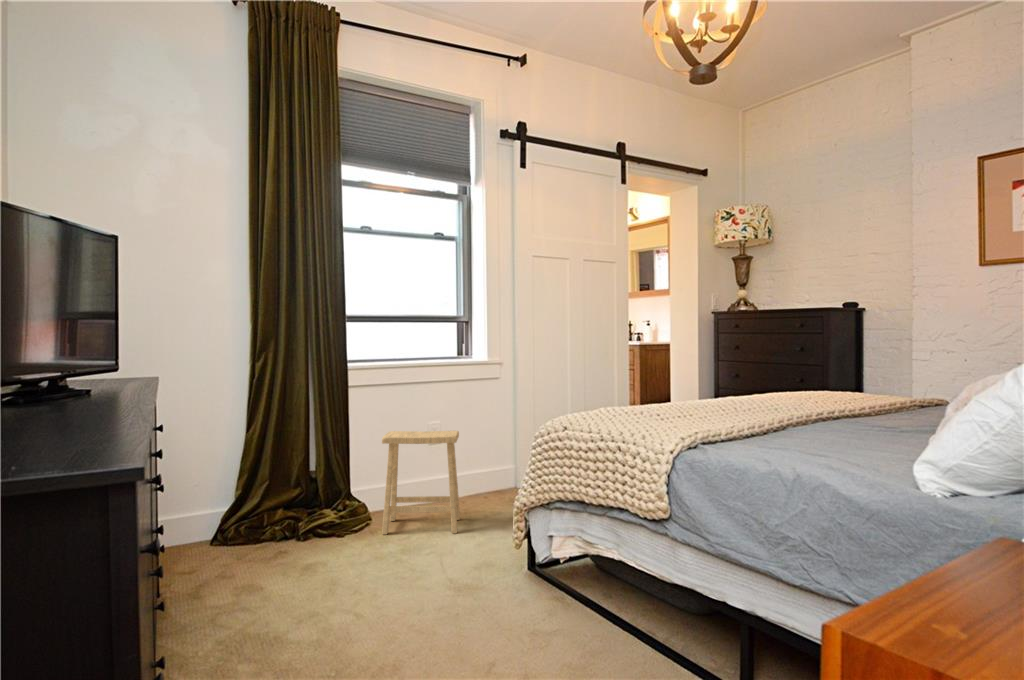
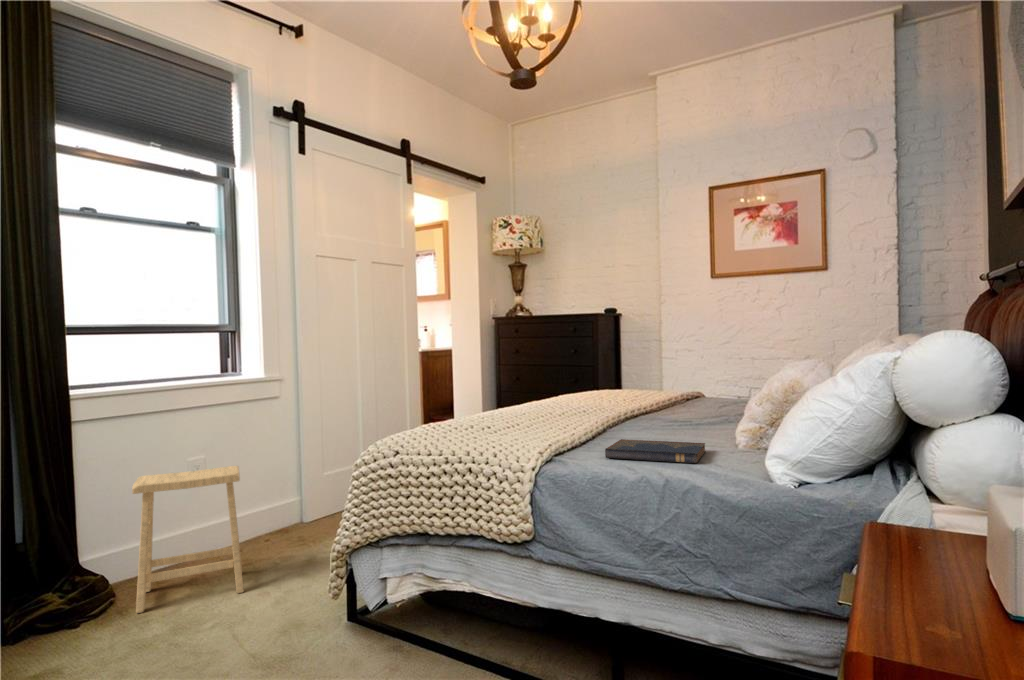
hardcover book: none [751,434,873,464] -> present [605,439,706,463]

